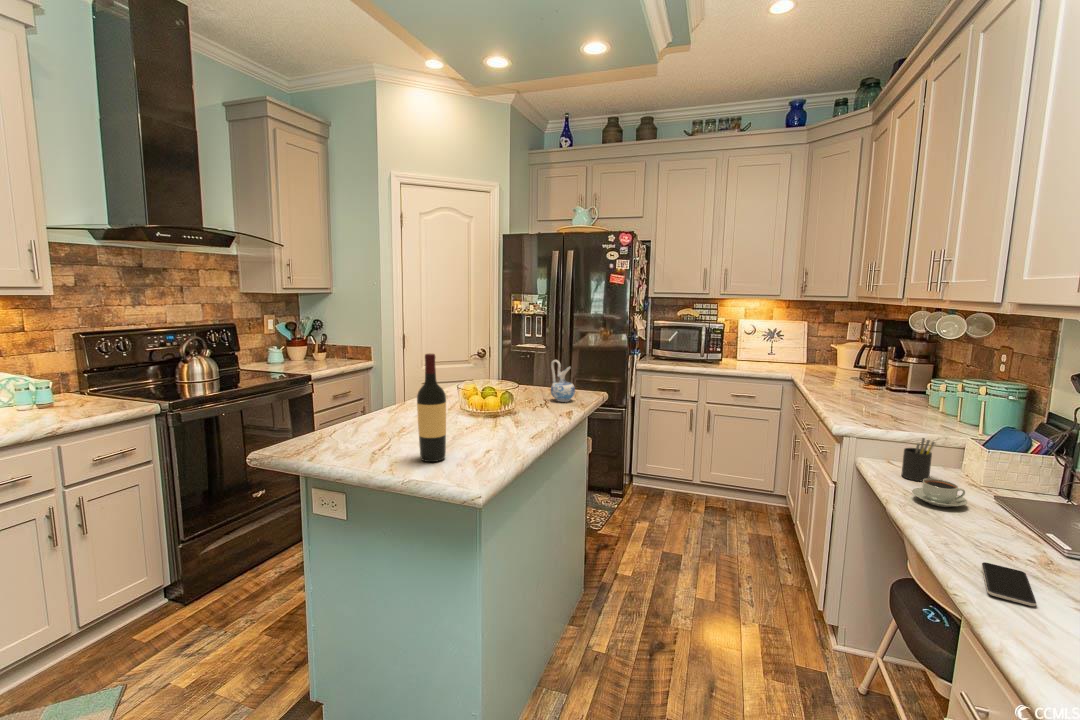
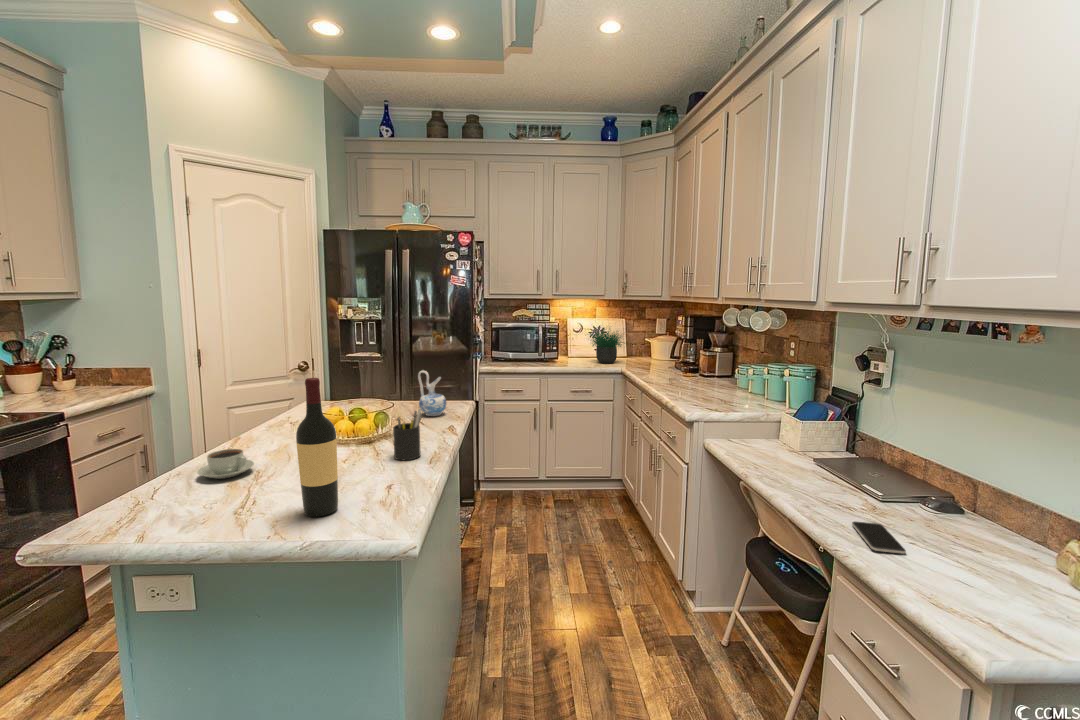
potted plant: none [752,317,810,369] -> present [590,328,622,363]
pen holder: present [902,438,935,481] -> present [393,408,422,460]
coffee cup: present [912,479,967,507] -> present [197,449,254,479]

